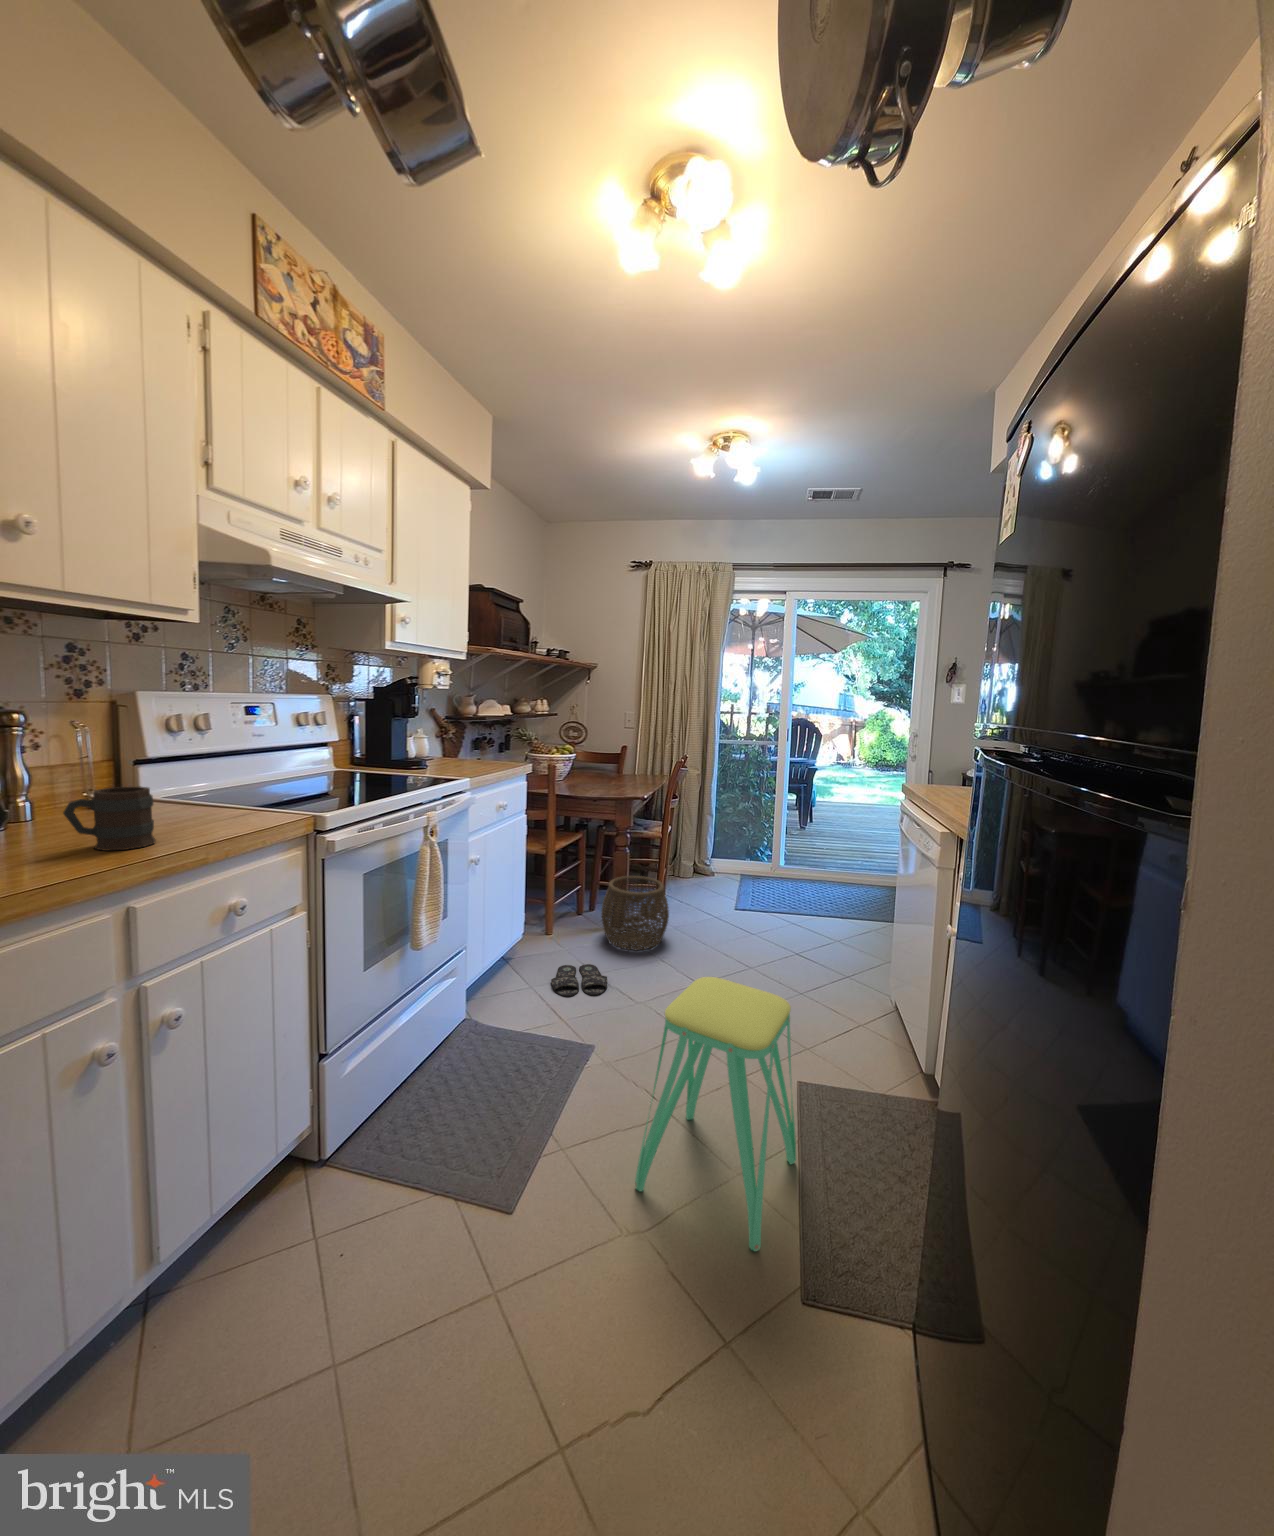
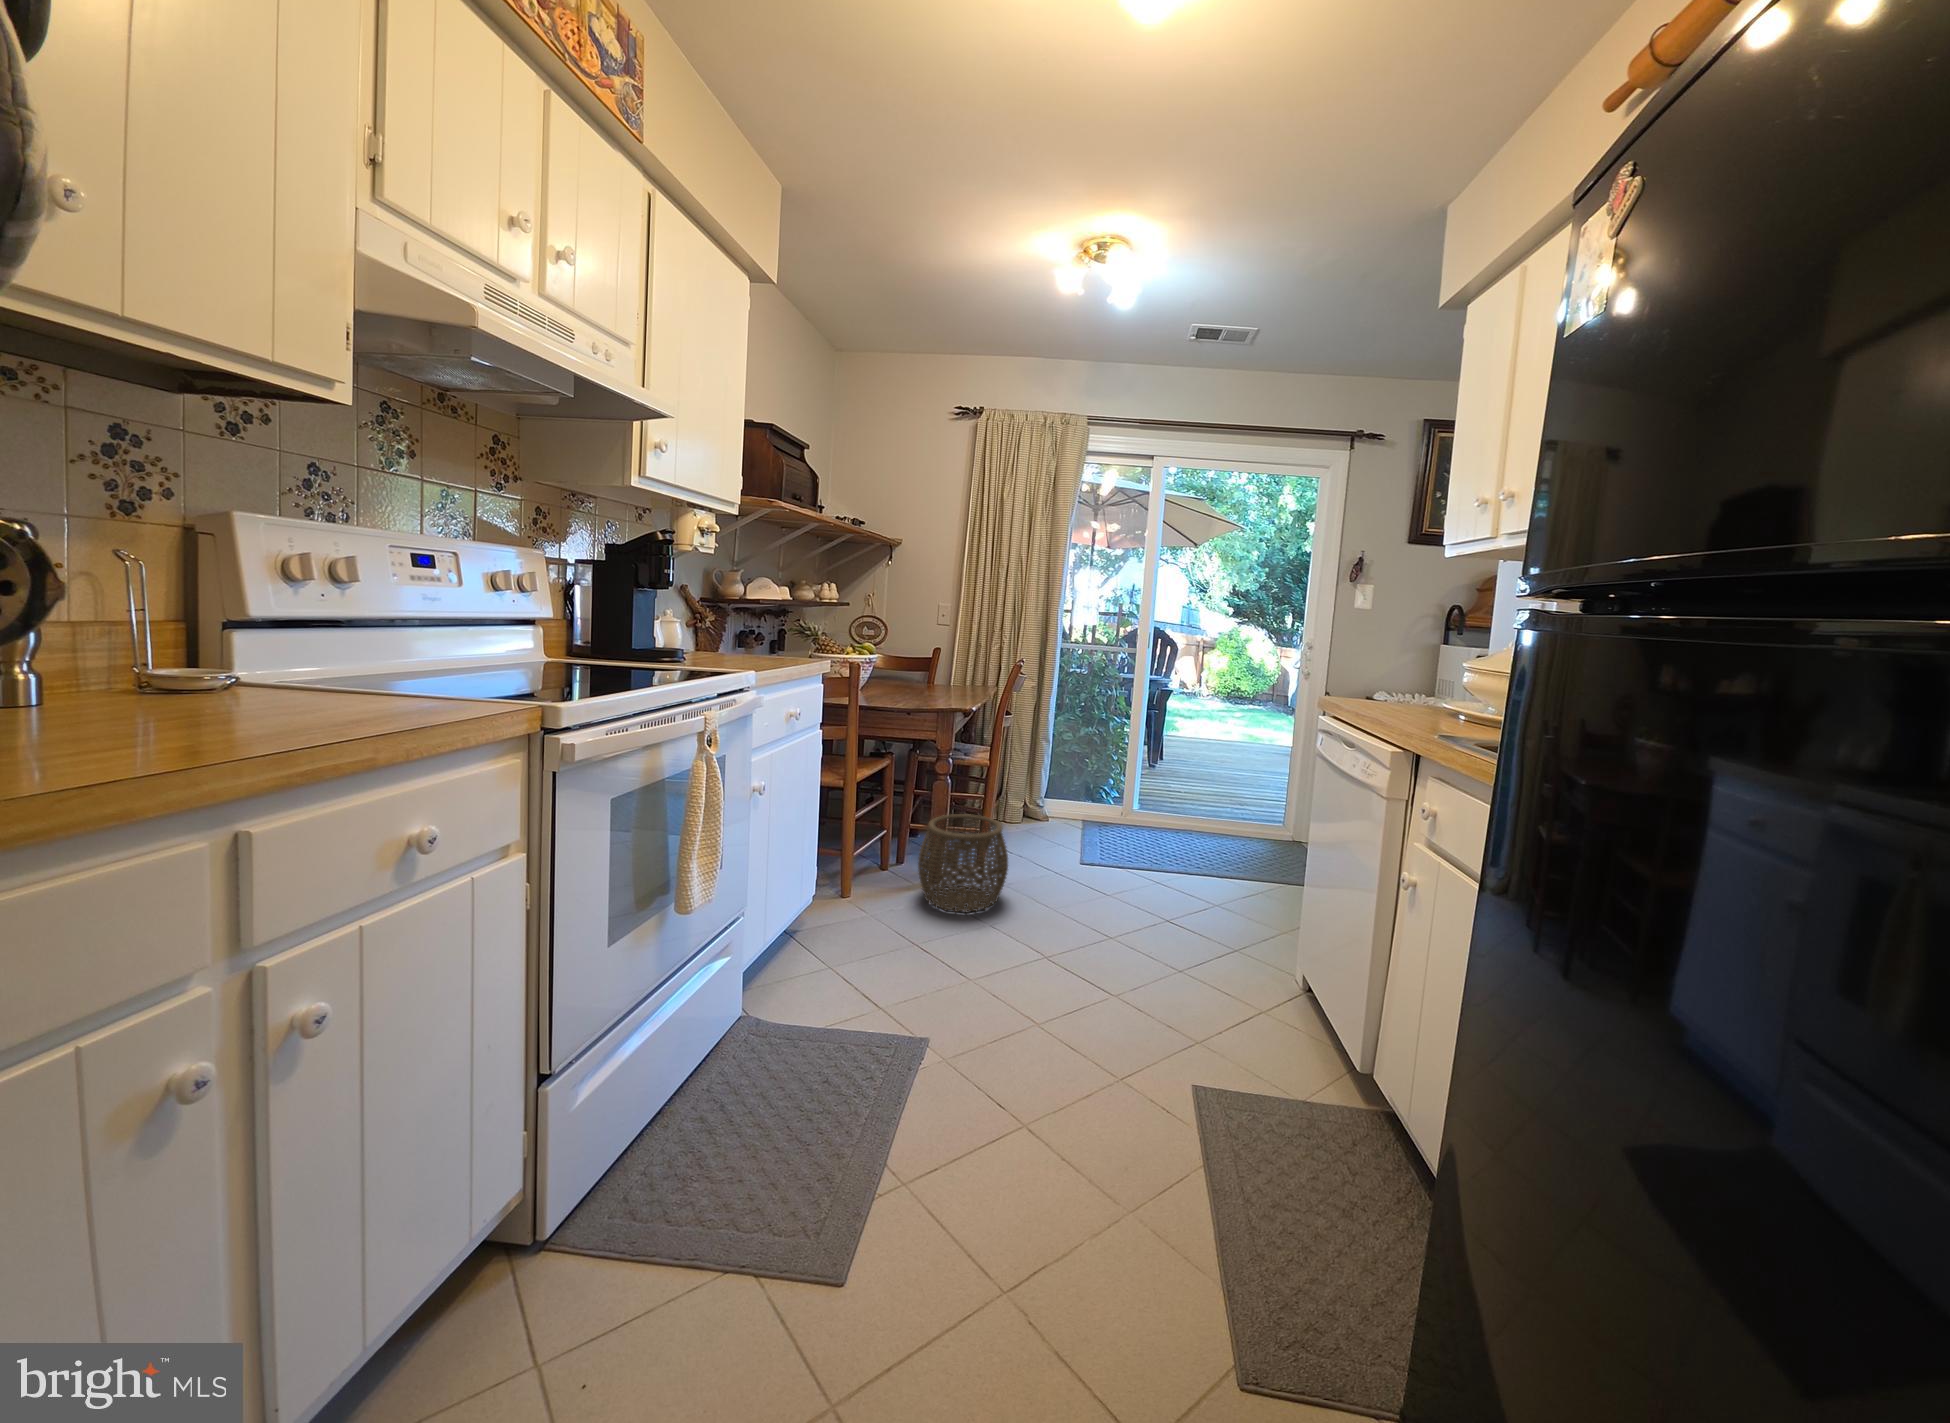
mug: present [63,786,156,851] -> none [106,640,279,742]
slippers: present [551,964,607,997] -> none [857,933,935,977]
stool: present [635,977,796,1251] -> none [1014,934,1222,1310]

